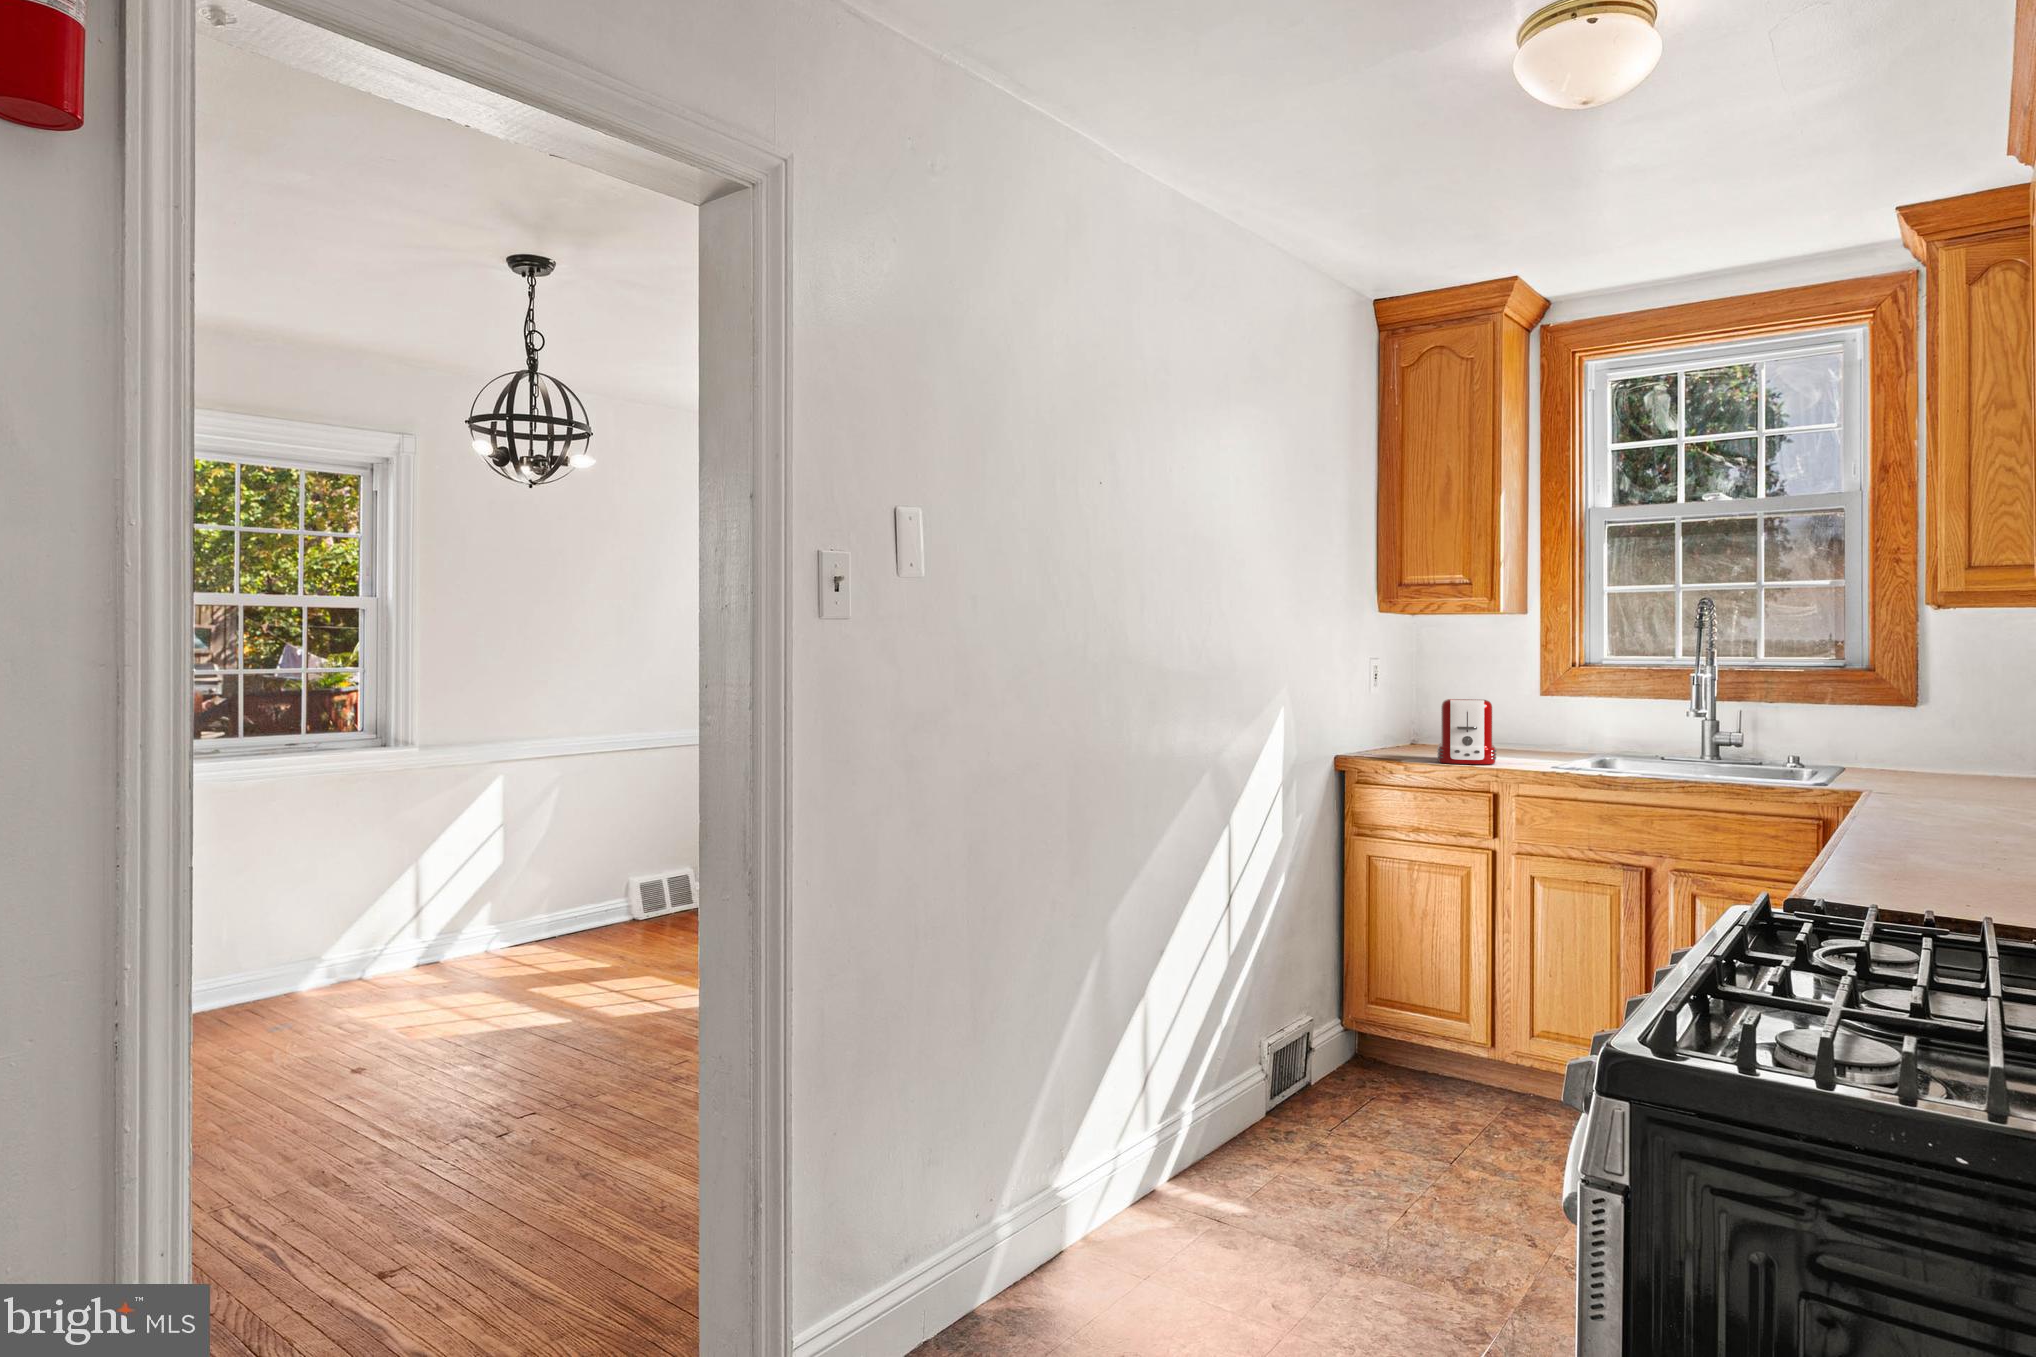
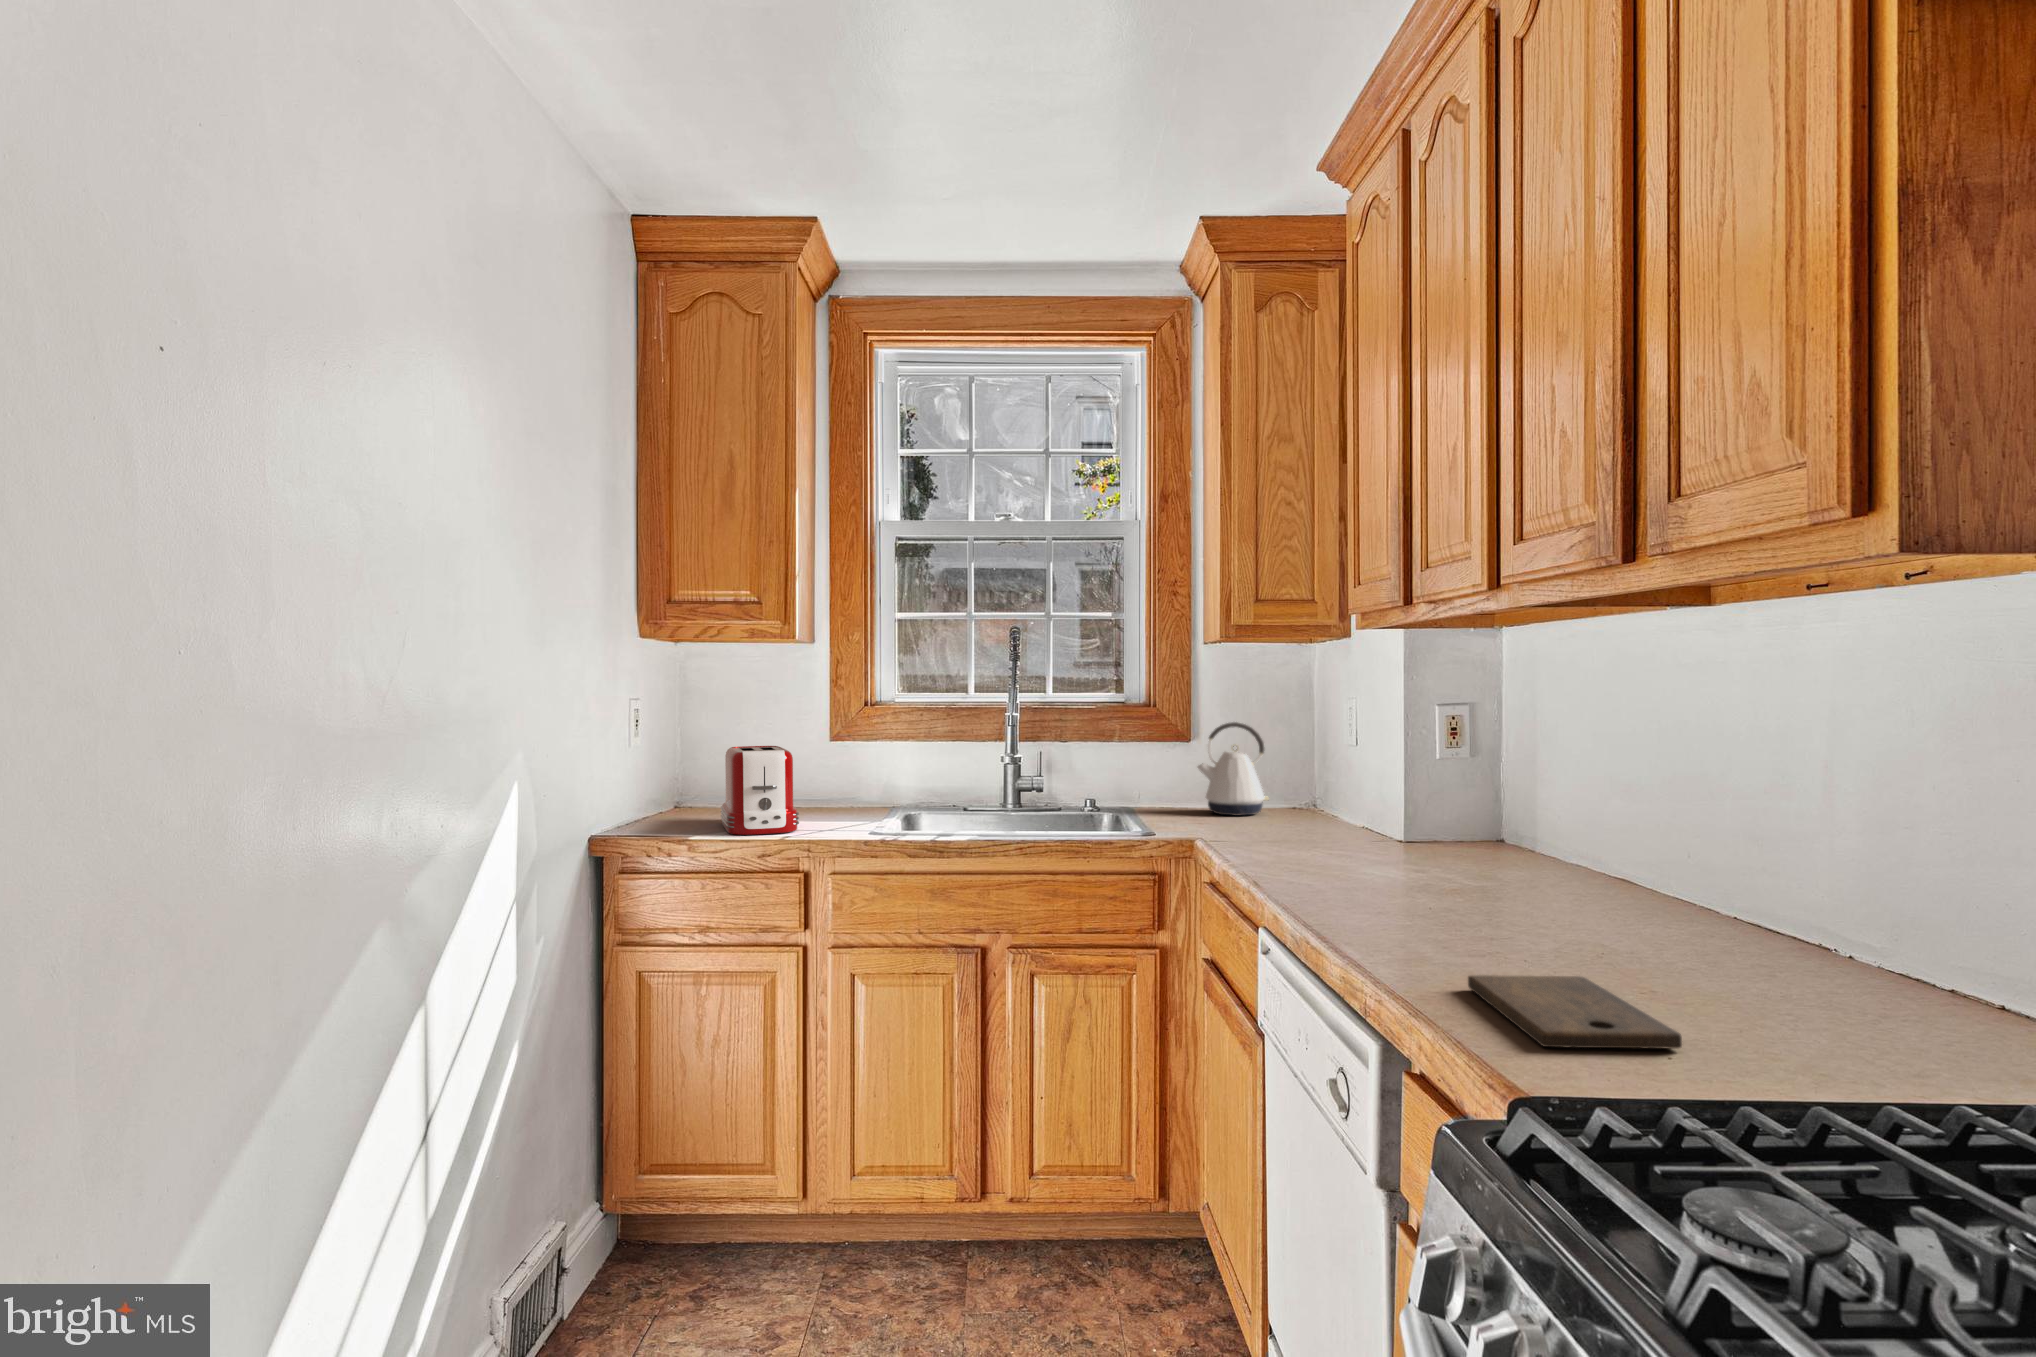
kettle: none [1911,689,2000,781] -> present [1198,722,1270,816]
cutting board: none [1858,827,1973,854] -> present [1468,975,1682,1049]

